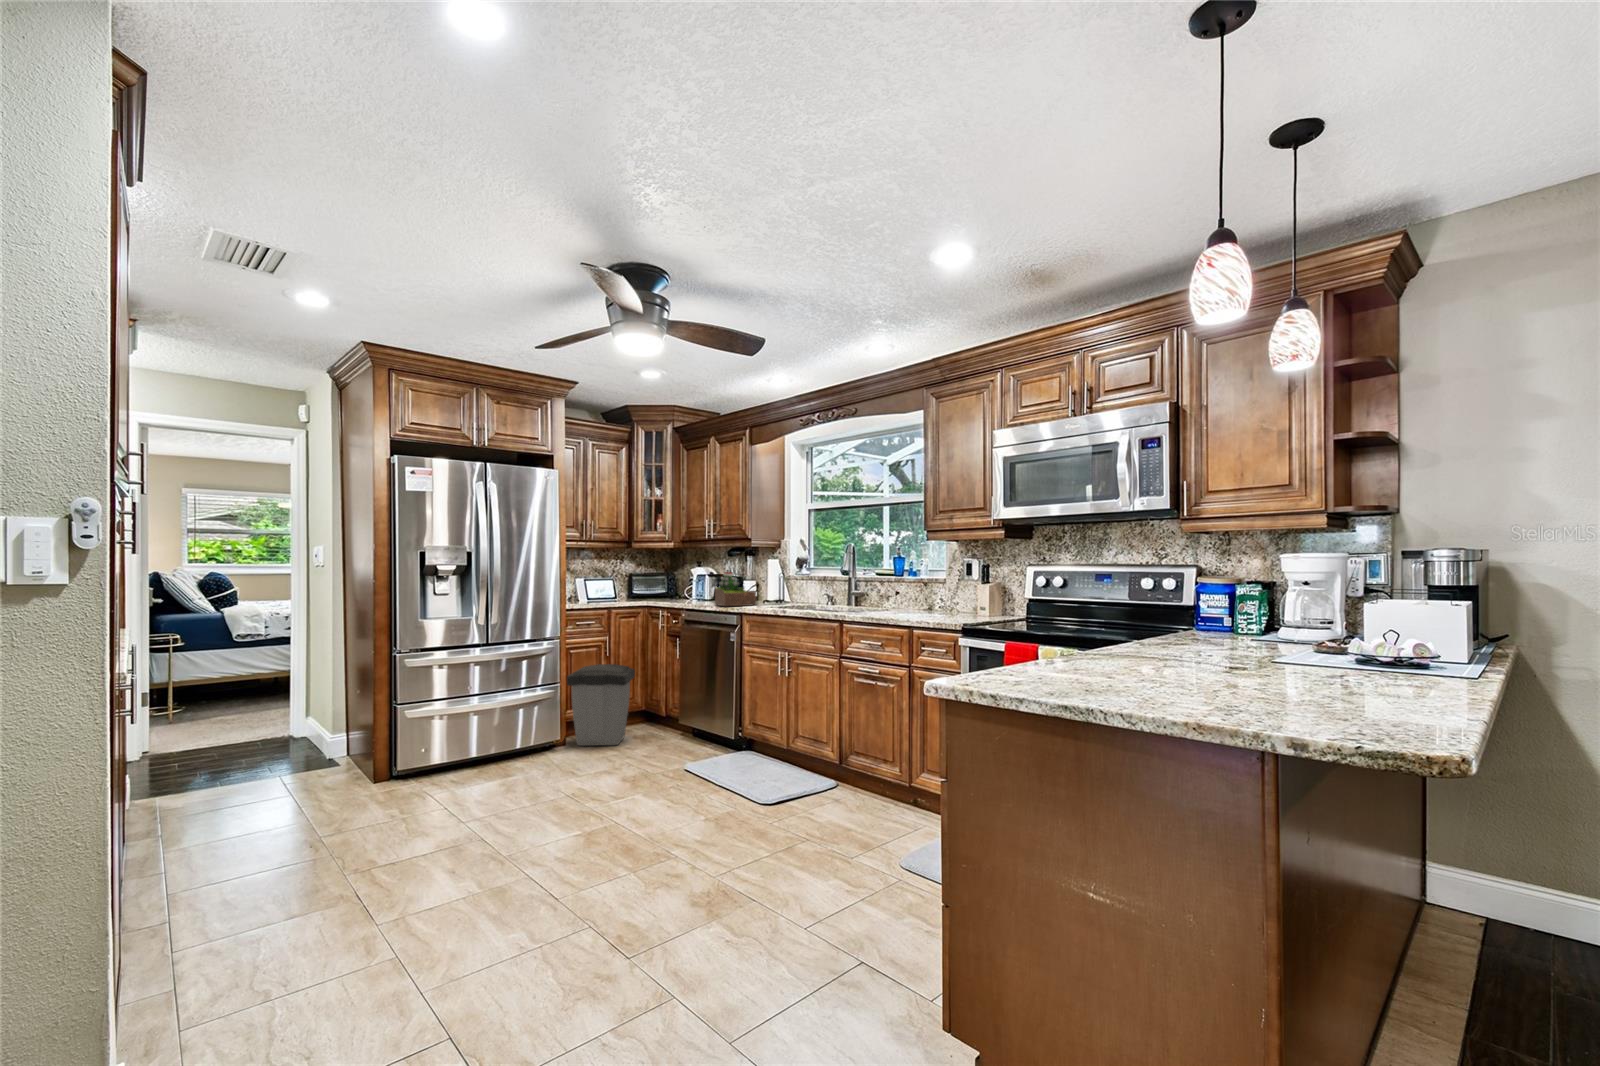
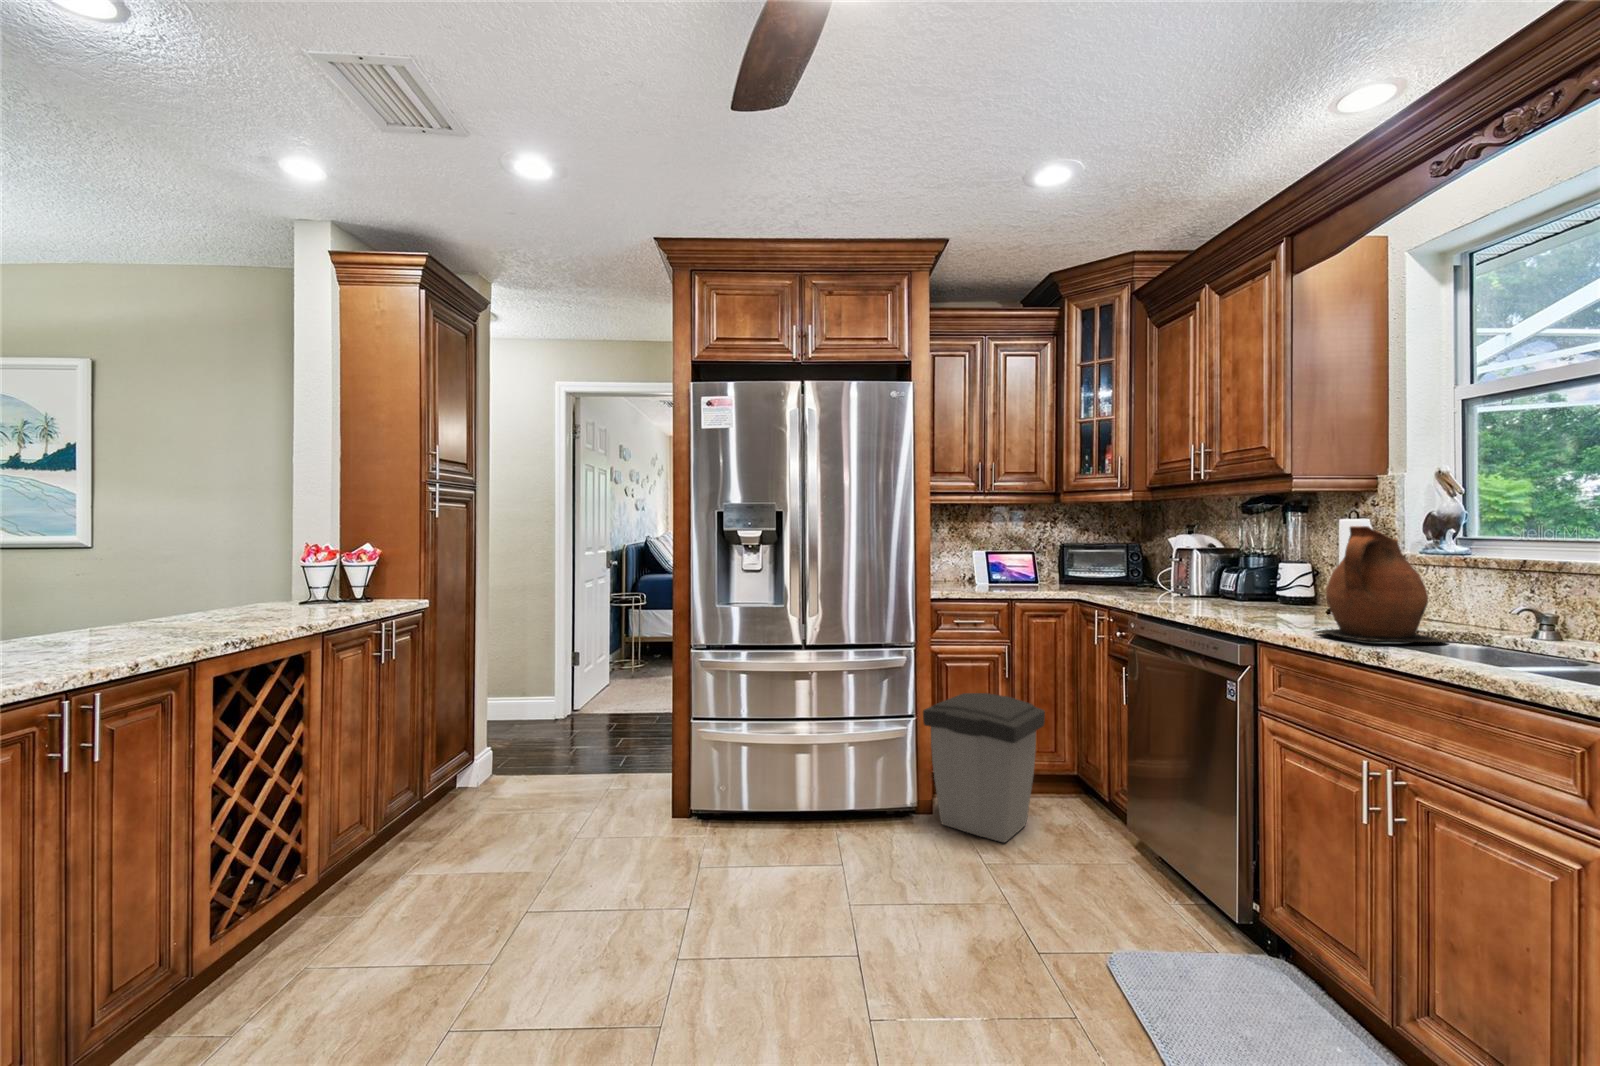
ceramic pitcher: none [761,564,803,609] -> present [1317,526,1449,643]
succulent plant: present [715,572,756,606] -> none [1200,544,1303,620]

